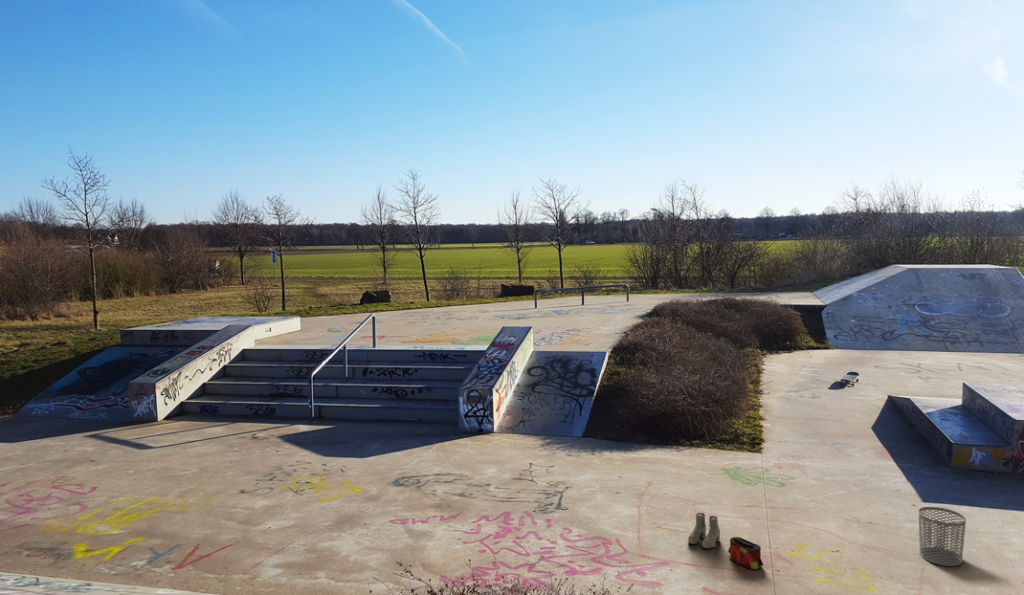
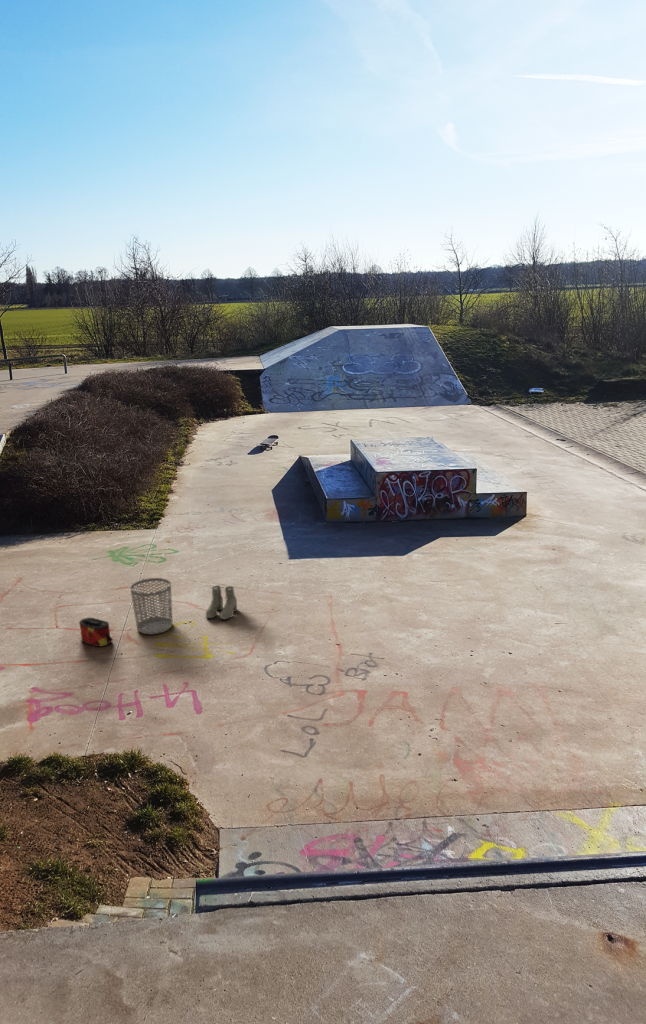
waste bin: present [919,507,966,566] -> present [131,578,172,634]
boots: present [688,513,720,549] -> present [206,586,237,619]

